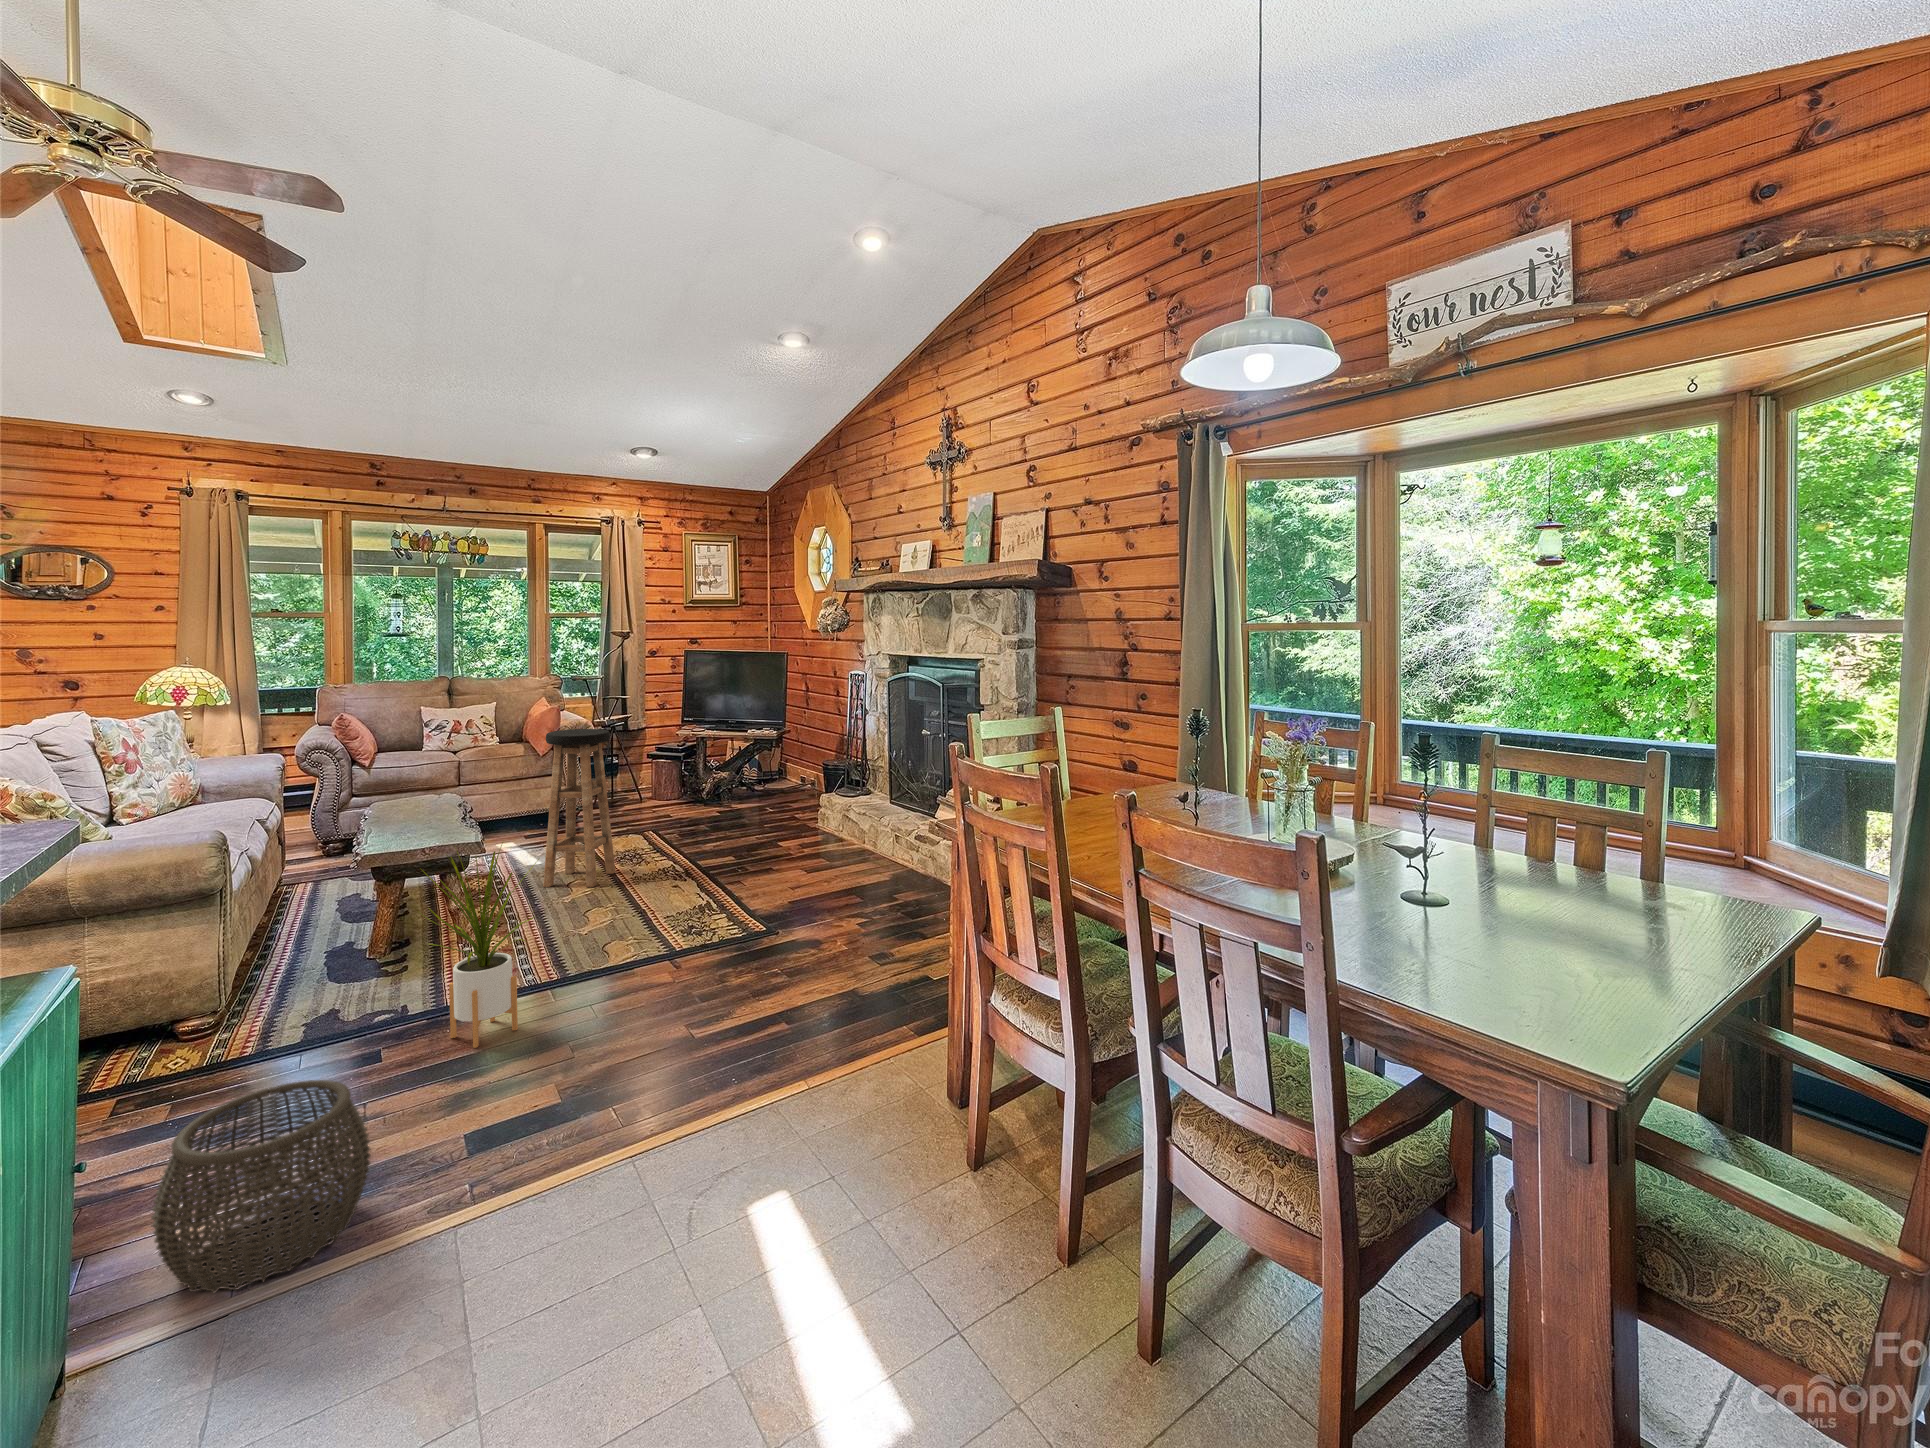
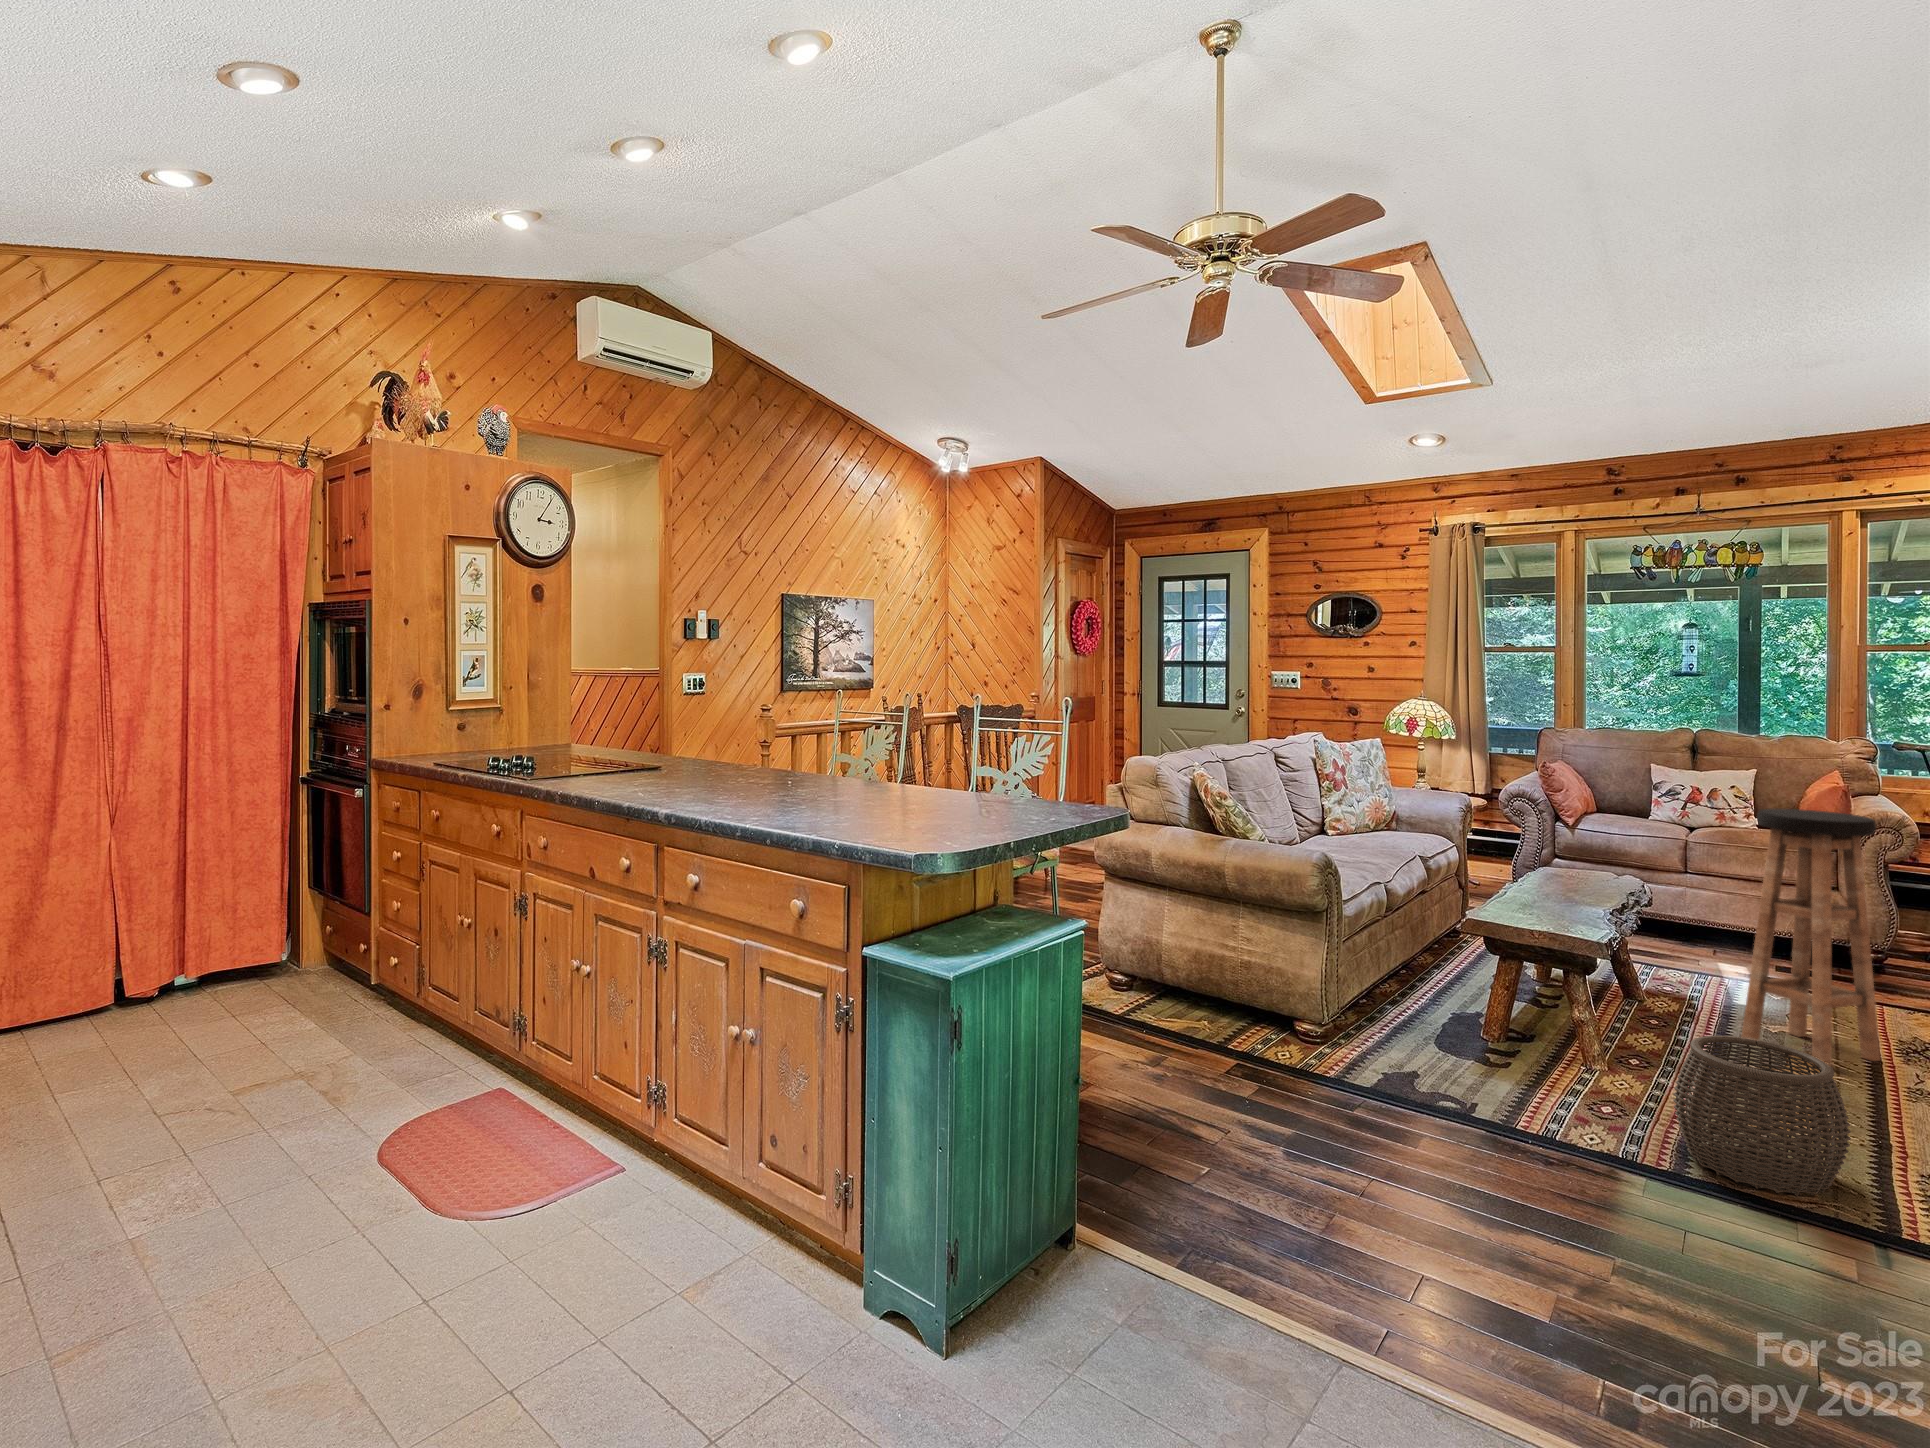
house plant: present [420,842,539,1048] -> none [1460,919,1628,1199]
woven basket: present [152,1080,371,1293] -> present [1673,1036,1851,1196]

